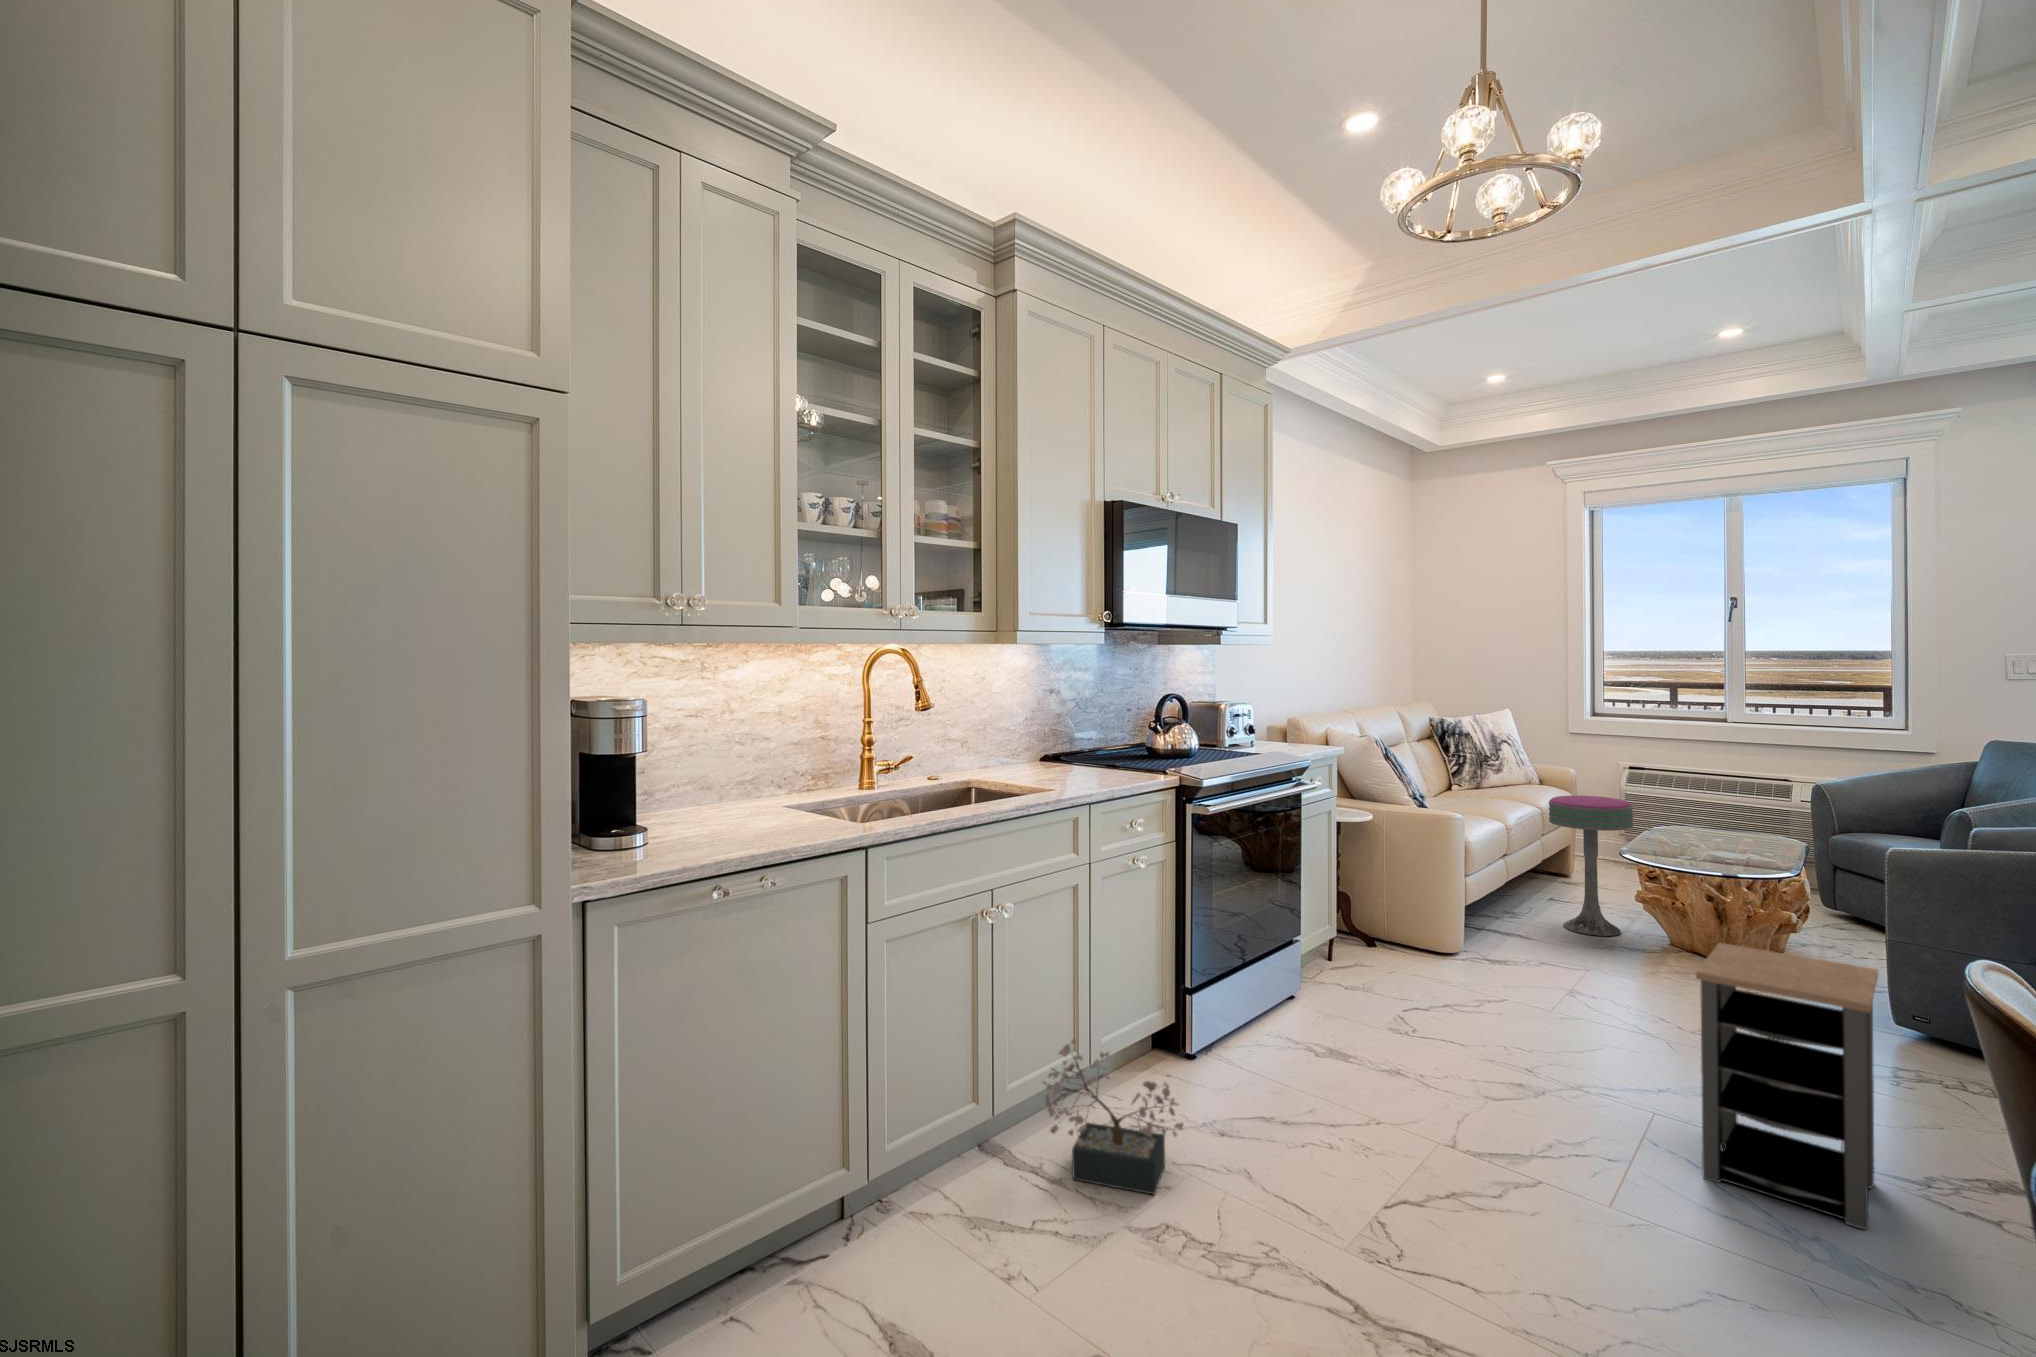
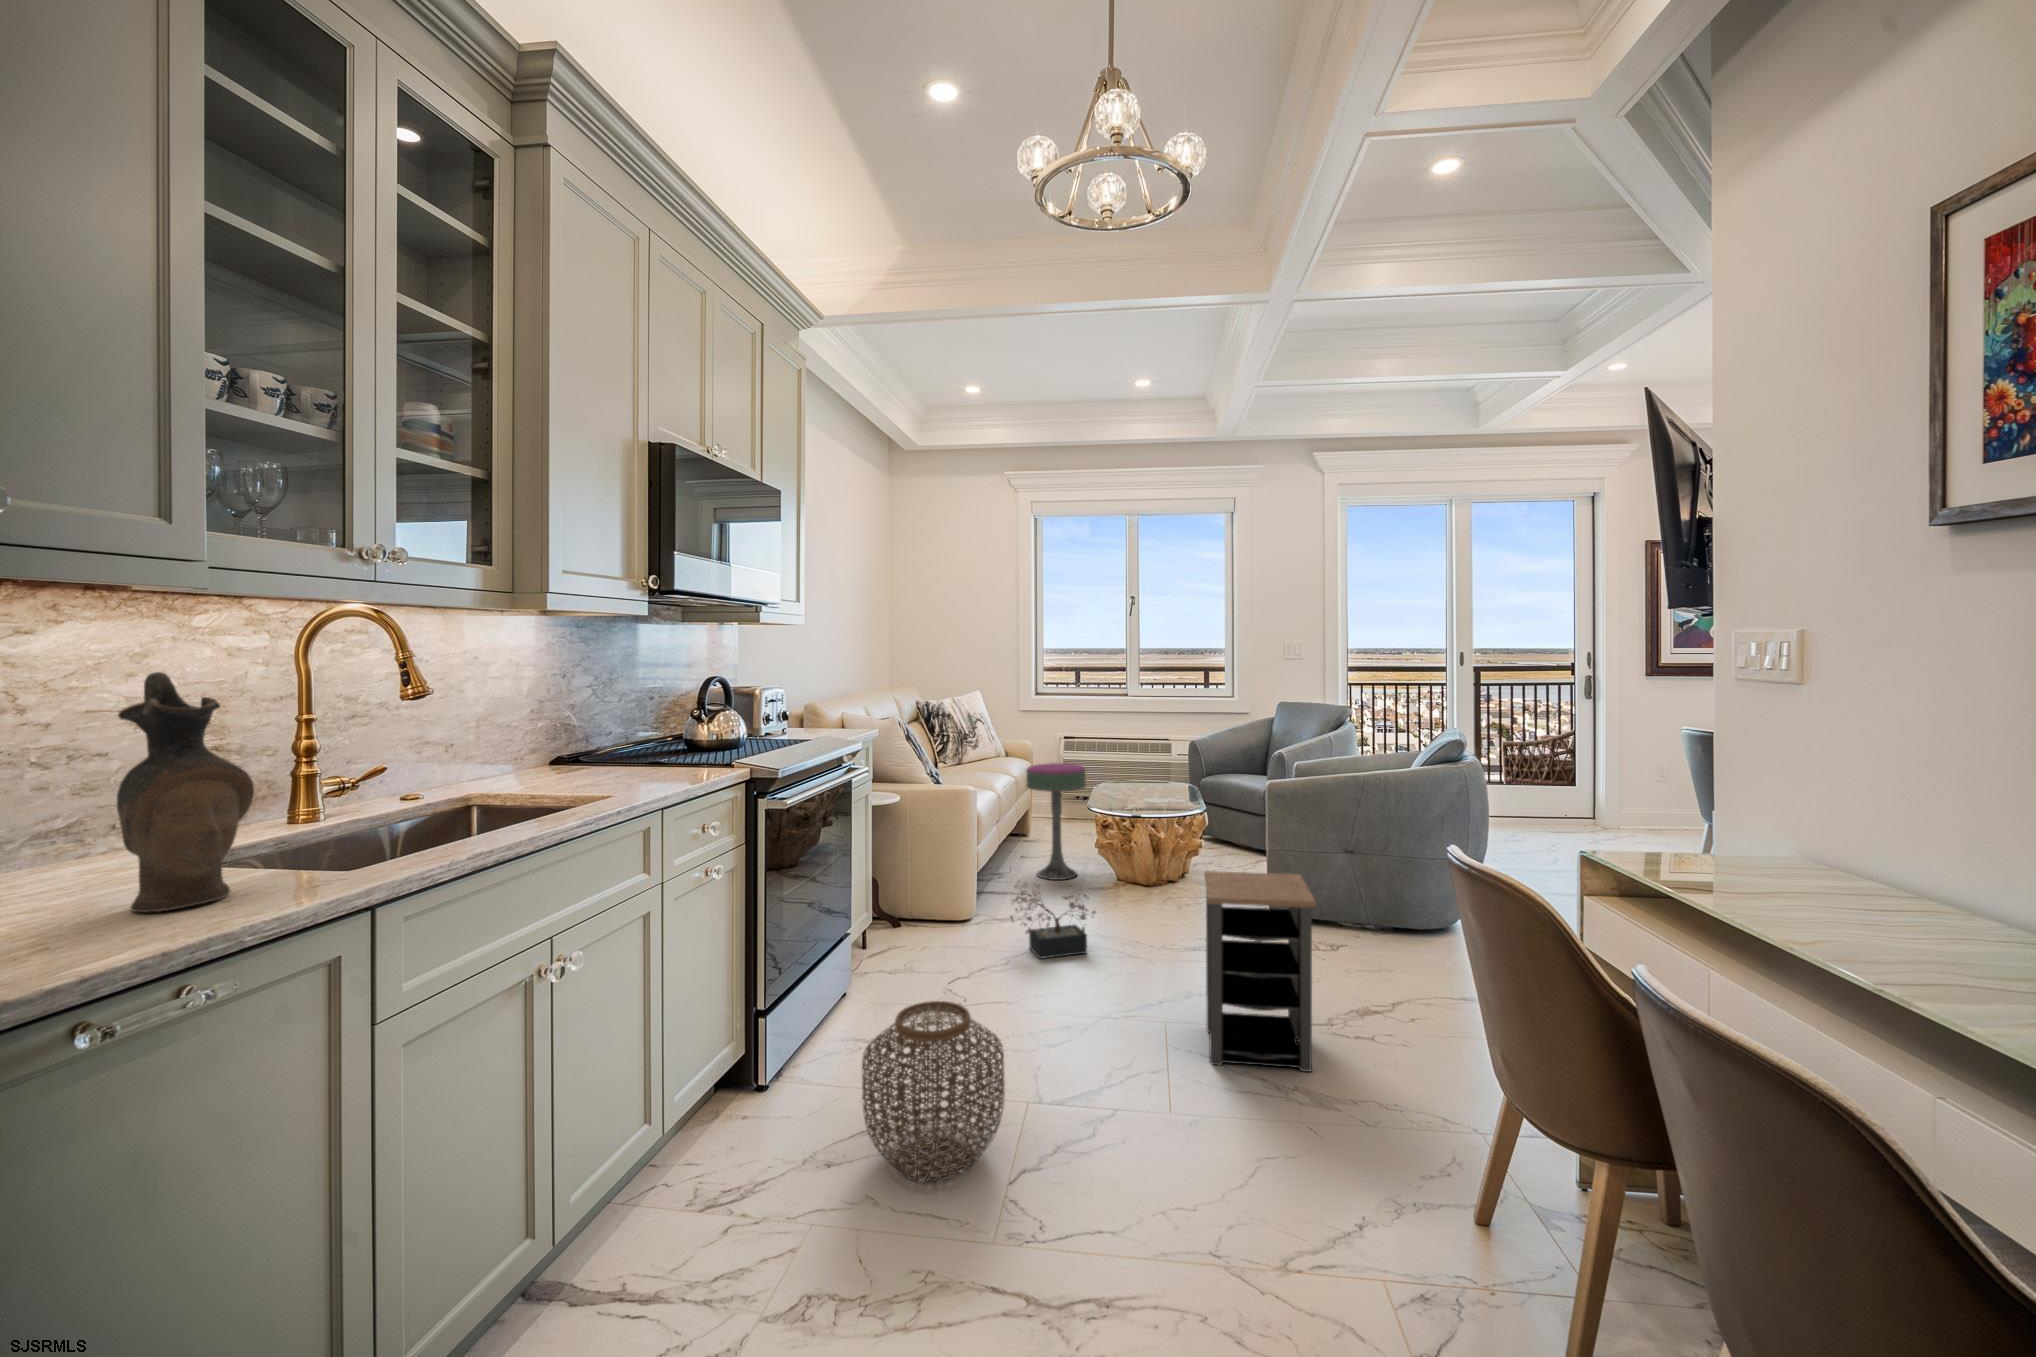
ceramic pitcher: none [759,695,817,832] -> present [117,672,254,912]
woven basket: none [1247,1012,1391,1184] -> present [862,1001,1005,1181]
decorative plant: present [1043,1040,1184,1194] -> present [1011,882,1096,959]

